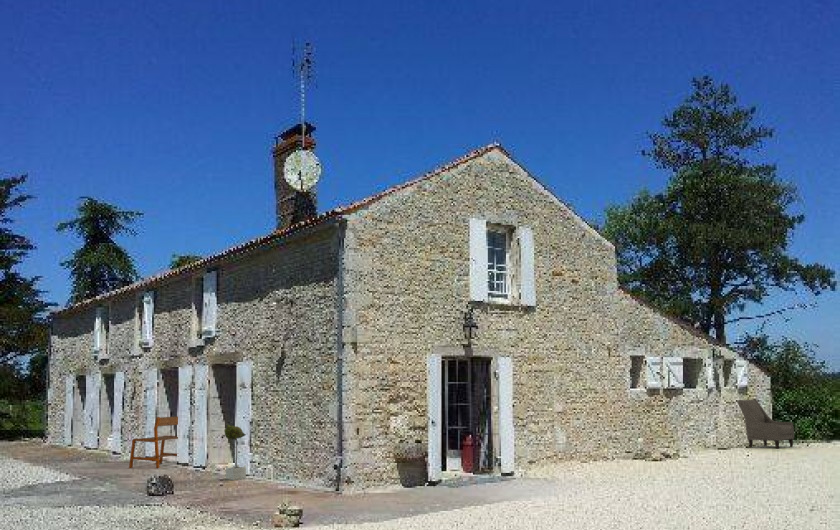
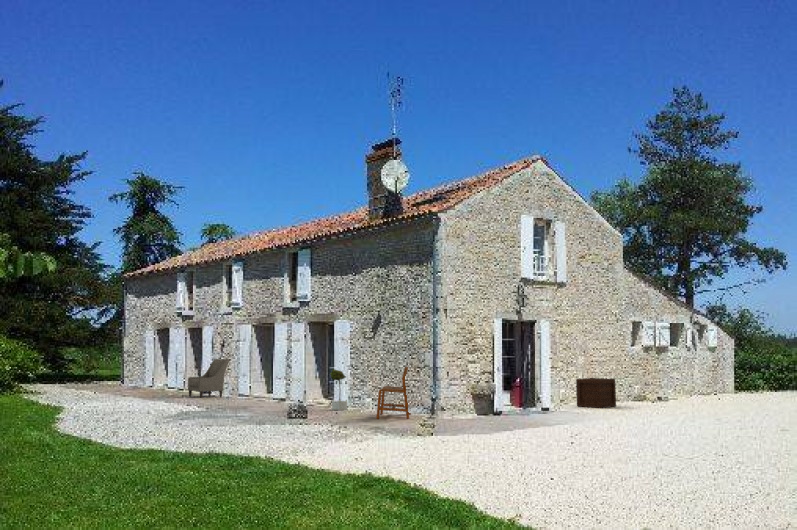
chair: present [737,399,794,449] -> present [188,359,230,398]
bench: present [129,416,178,468] -> present [376,367,411,419]
wooden crate: none [552,431,605,473] -> present [576,378,616,408]

